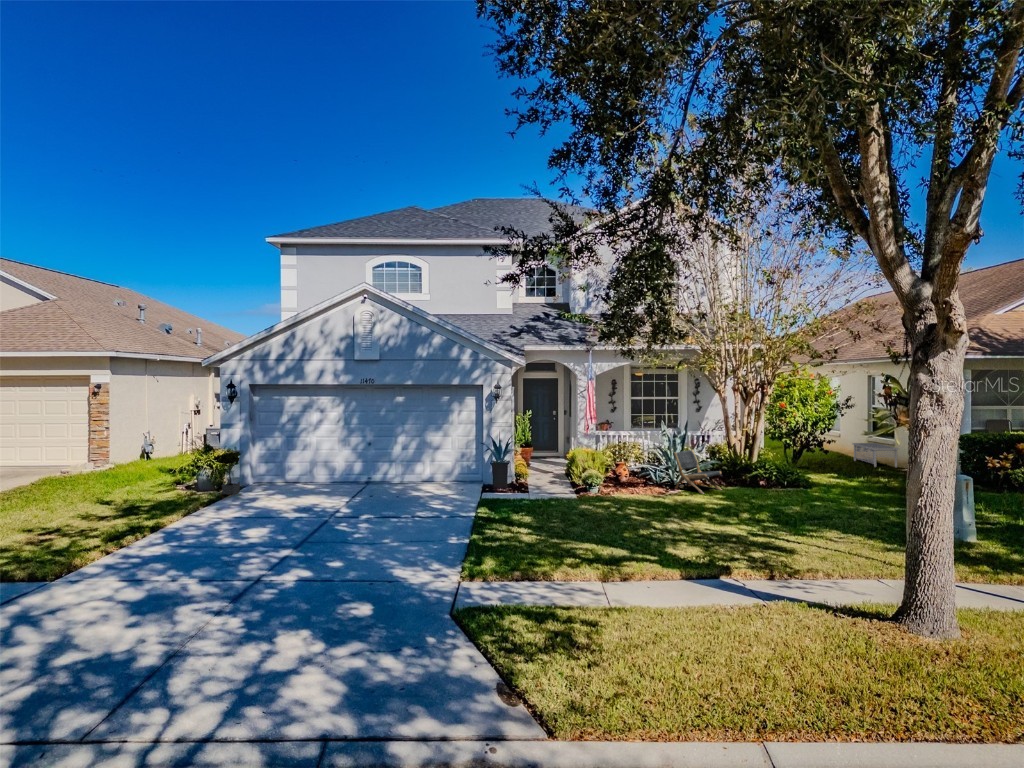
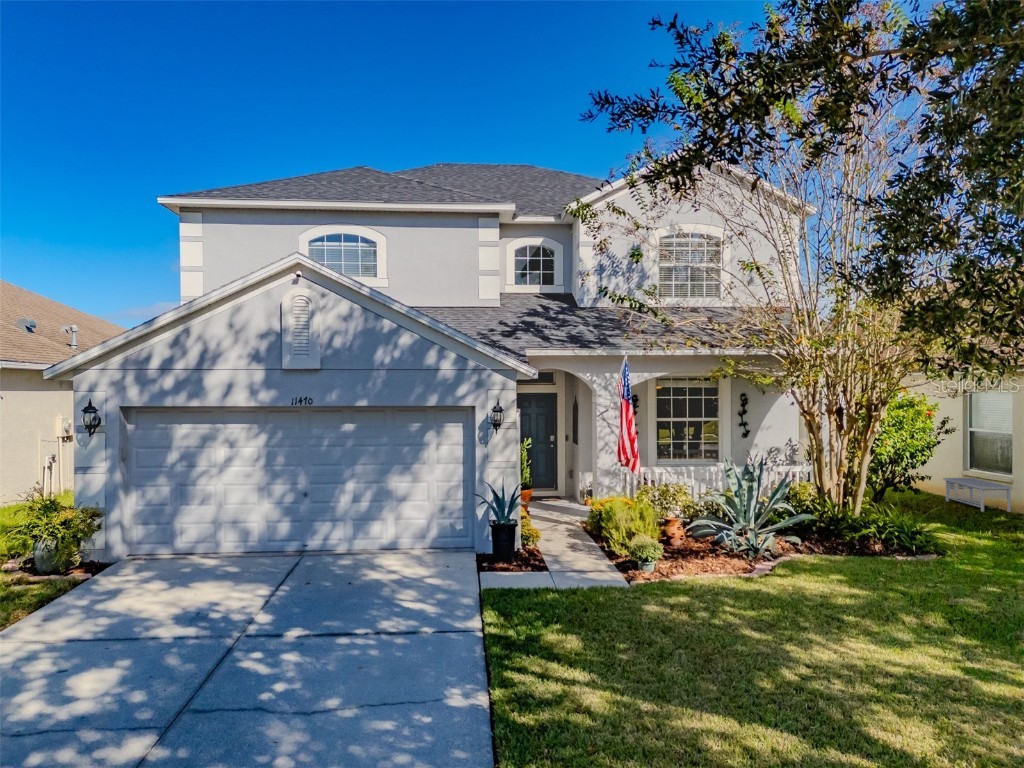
lounge chair: present [674,450,721,494] -> none [749,498,819,566]
potted tree: present [219,452,240,494] -> none [61,513,97,580]

